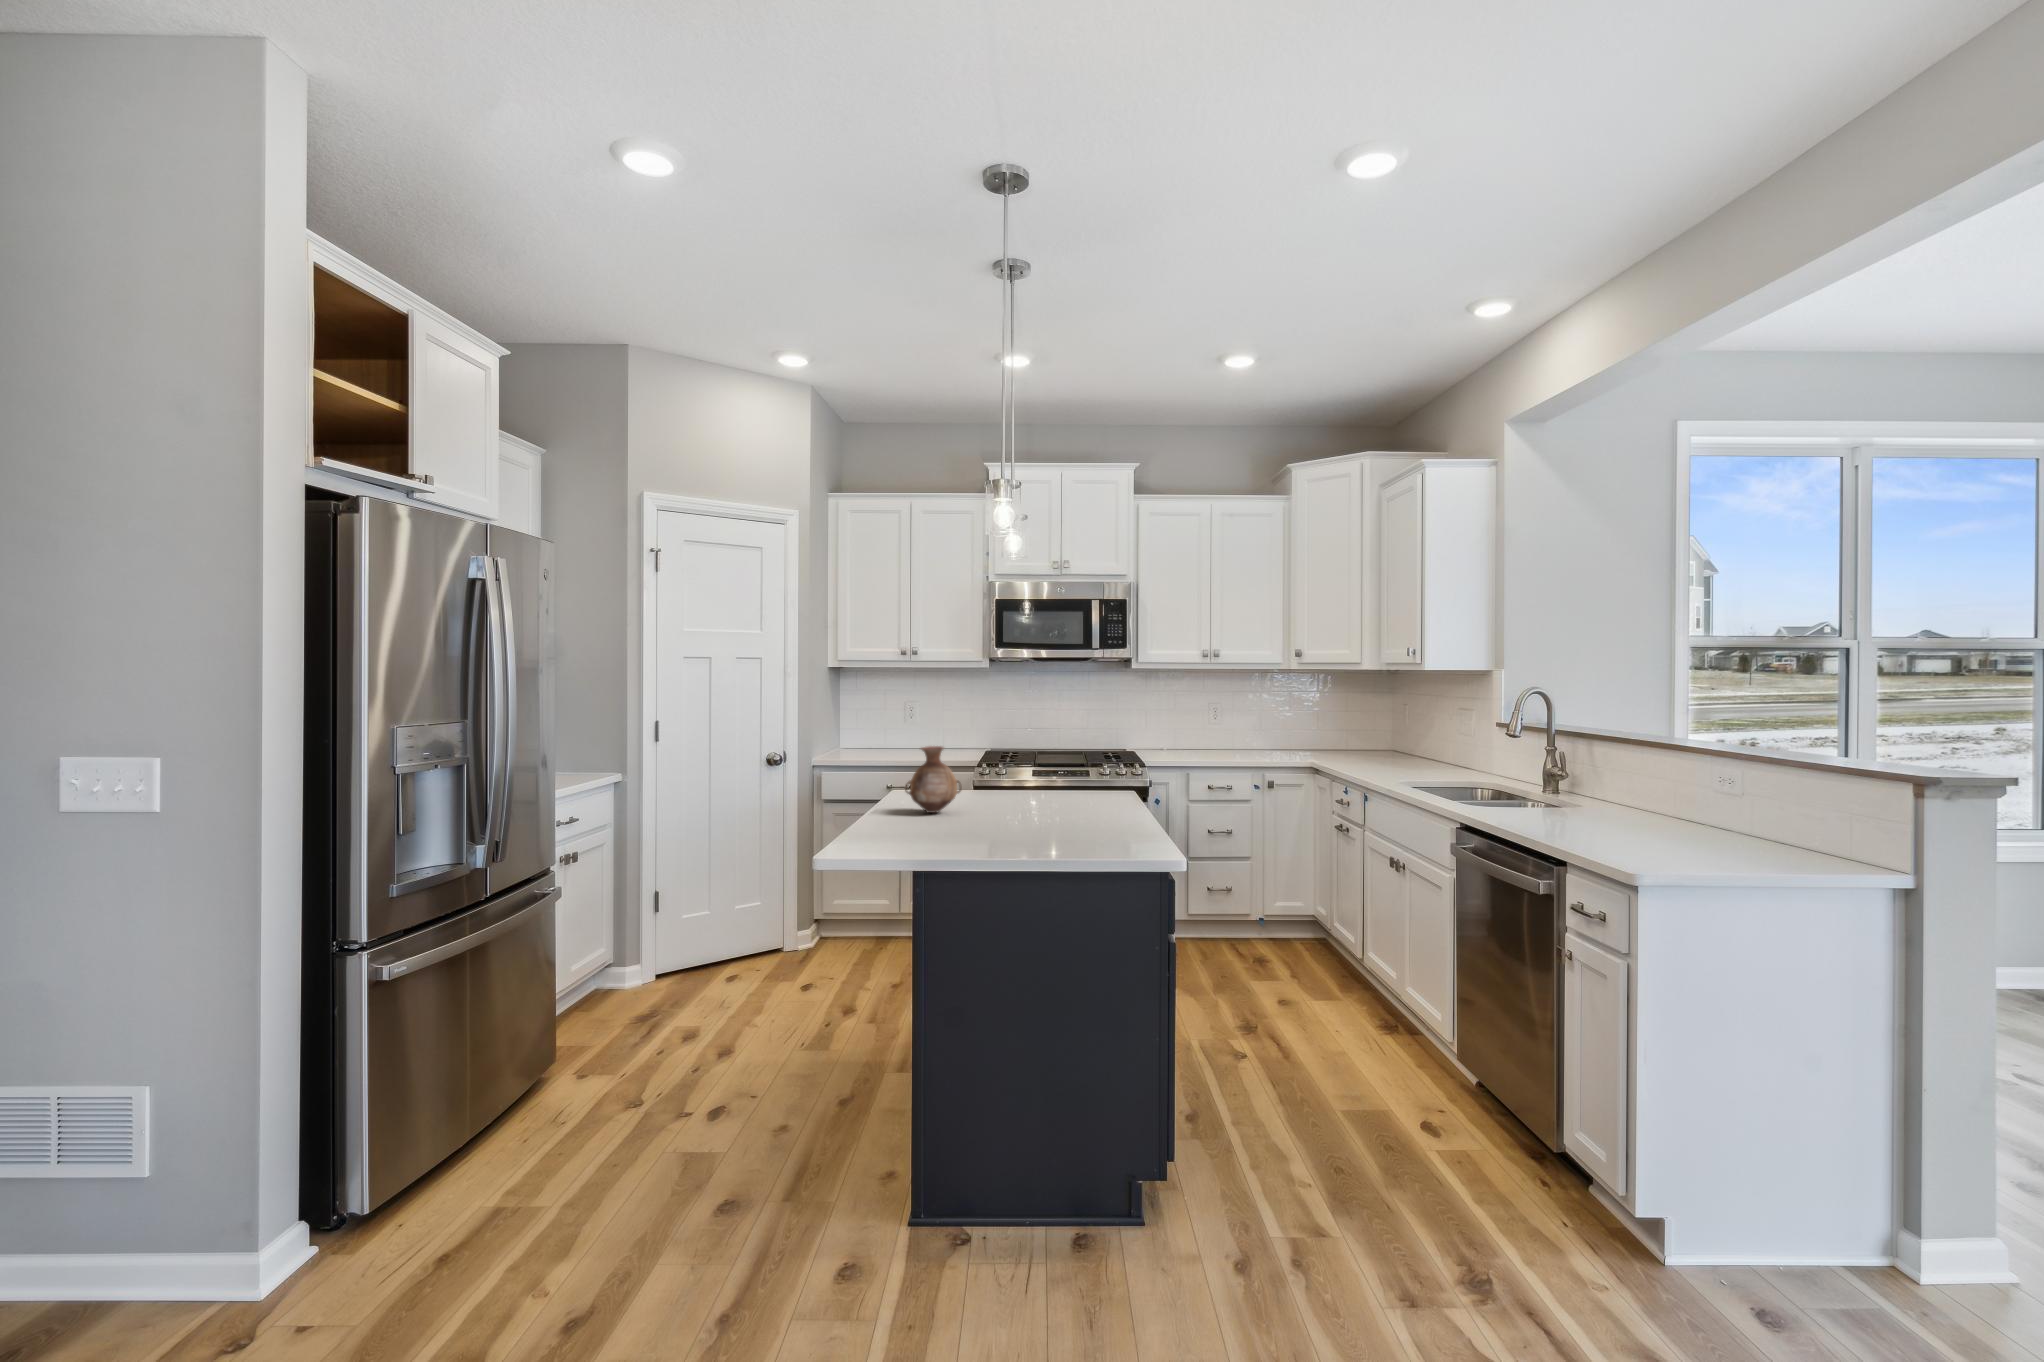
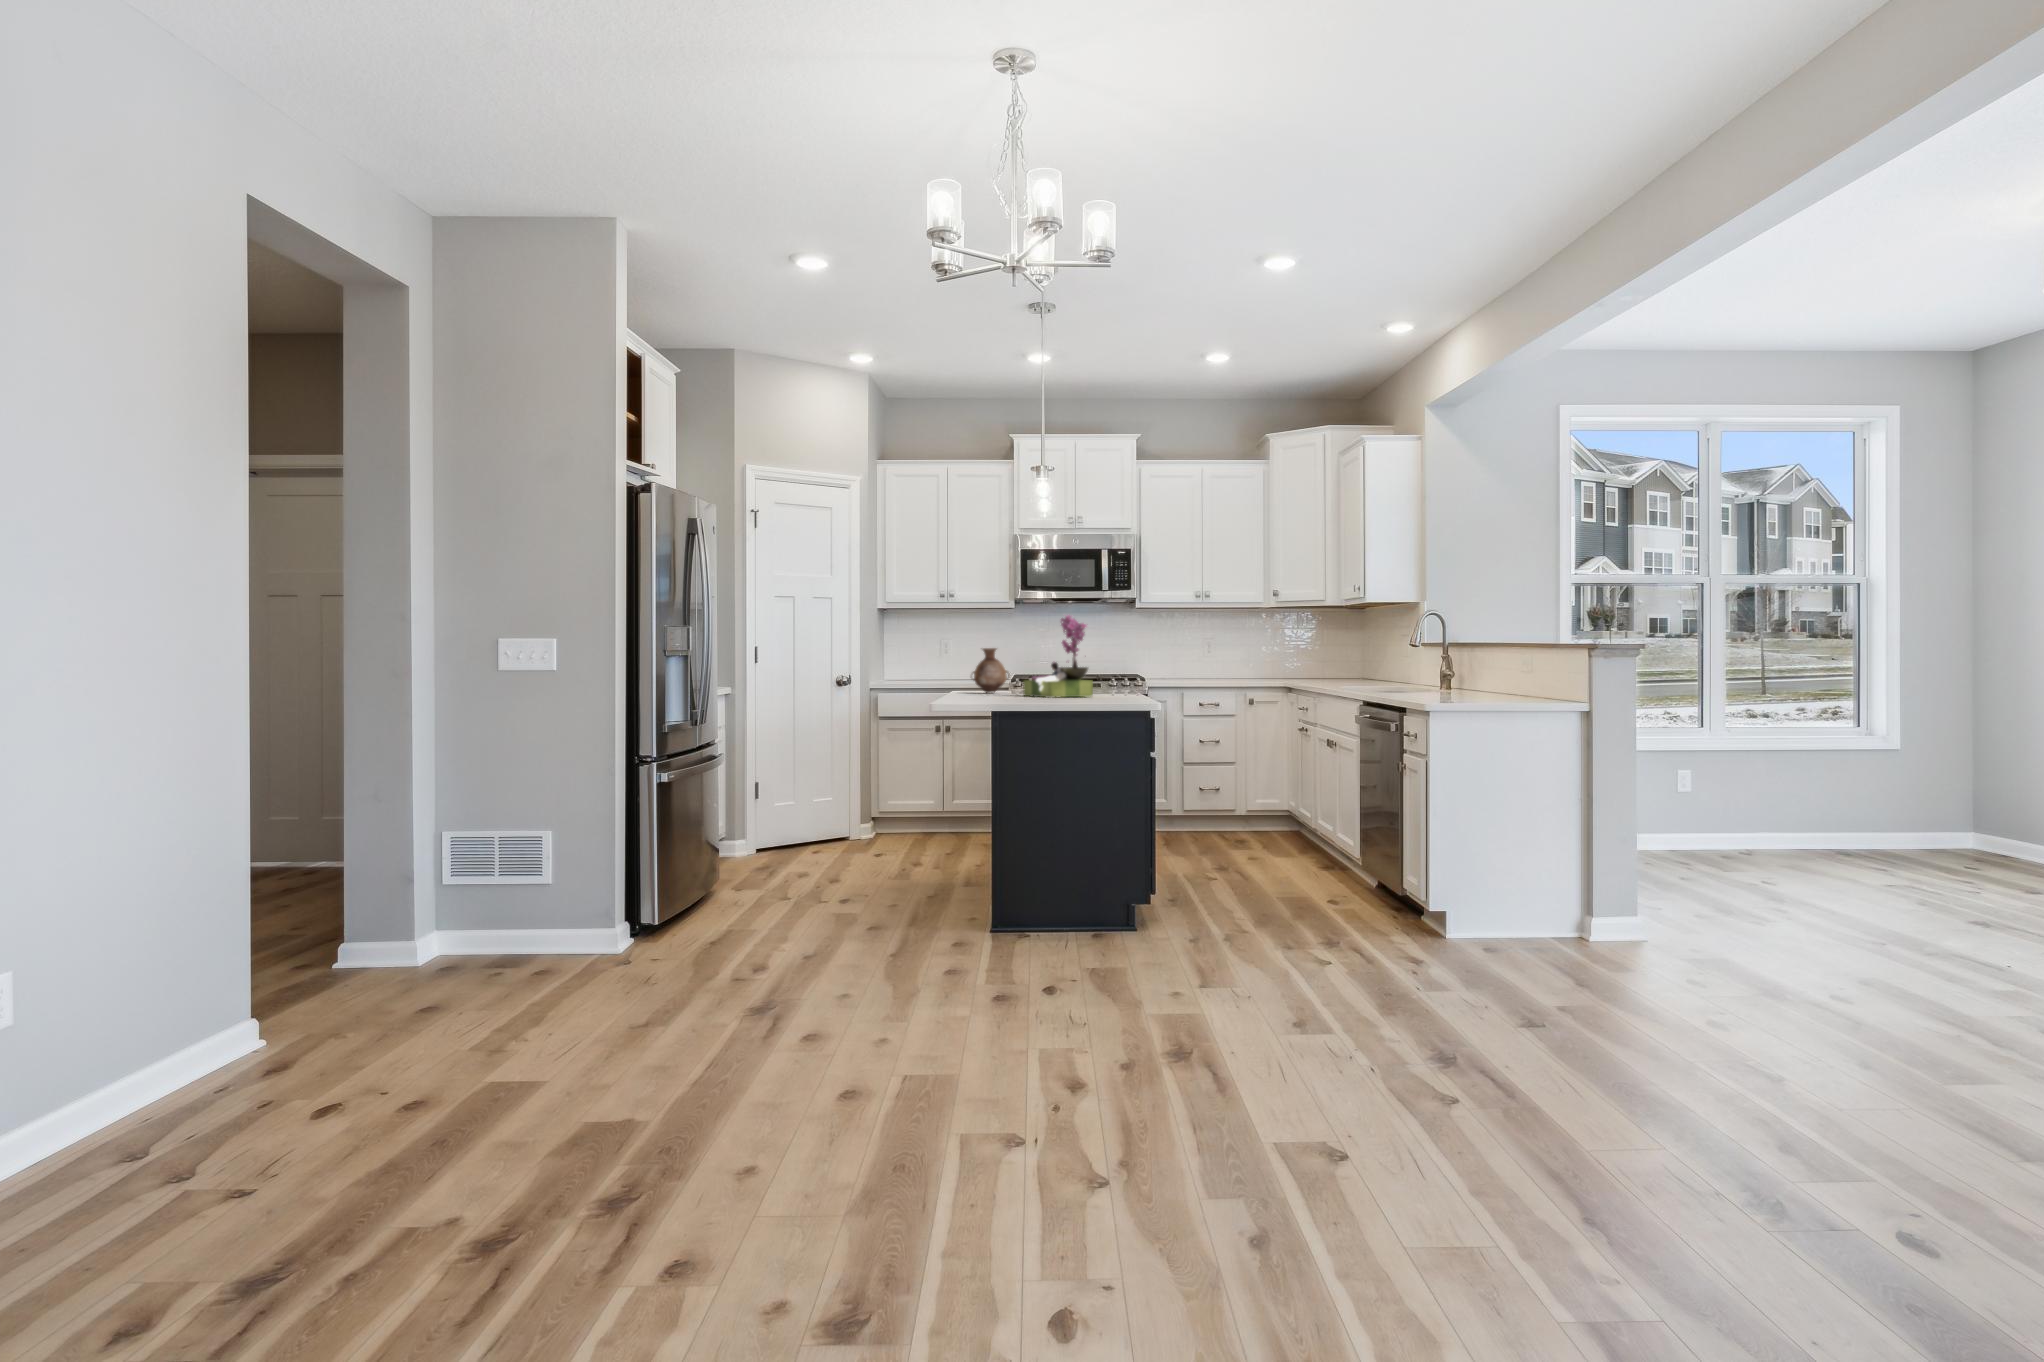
flower arrangement: none [977,702,1082,841] -> present [1023,615,1093,698]

